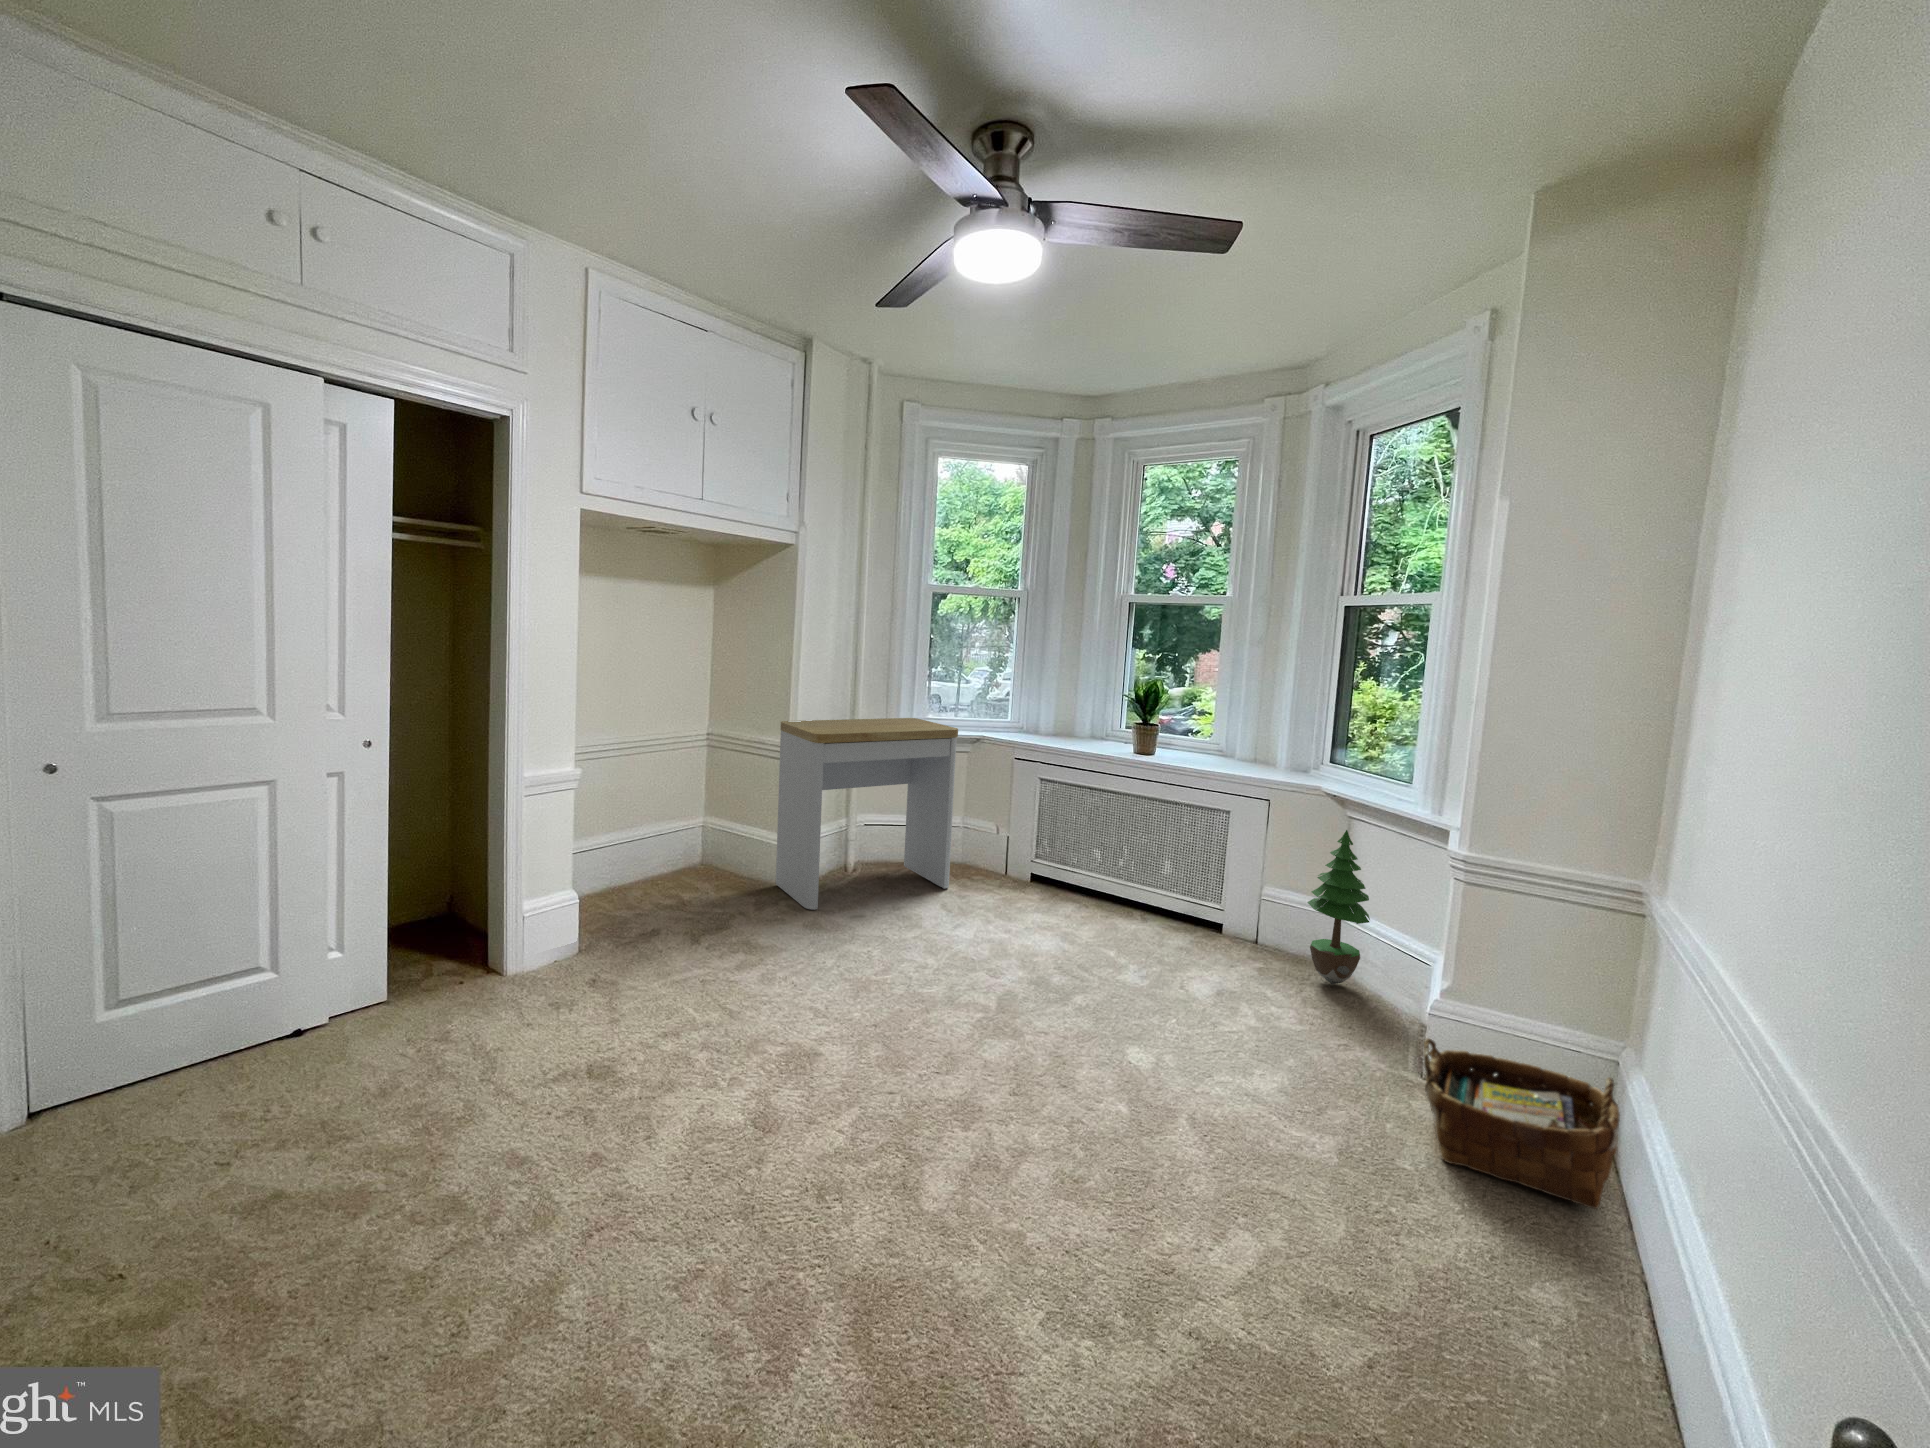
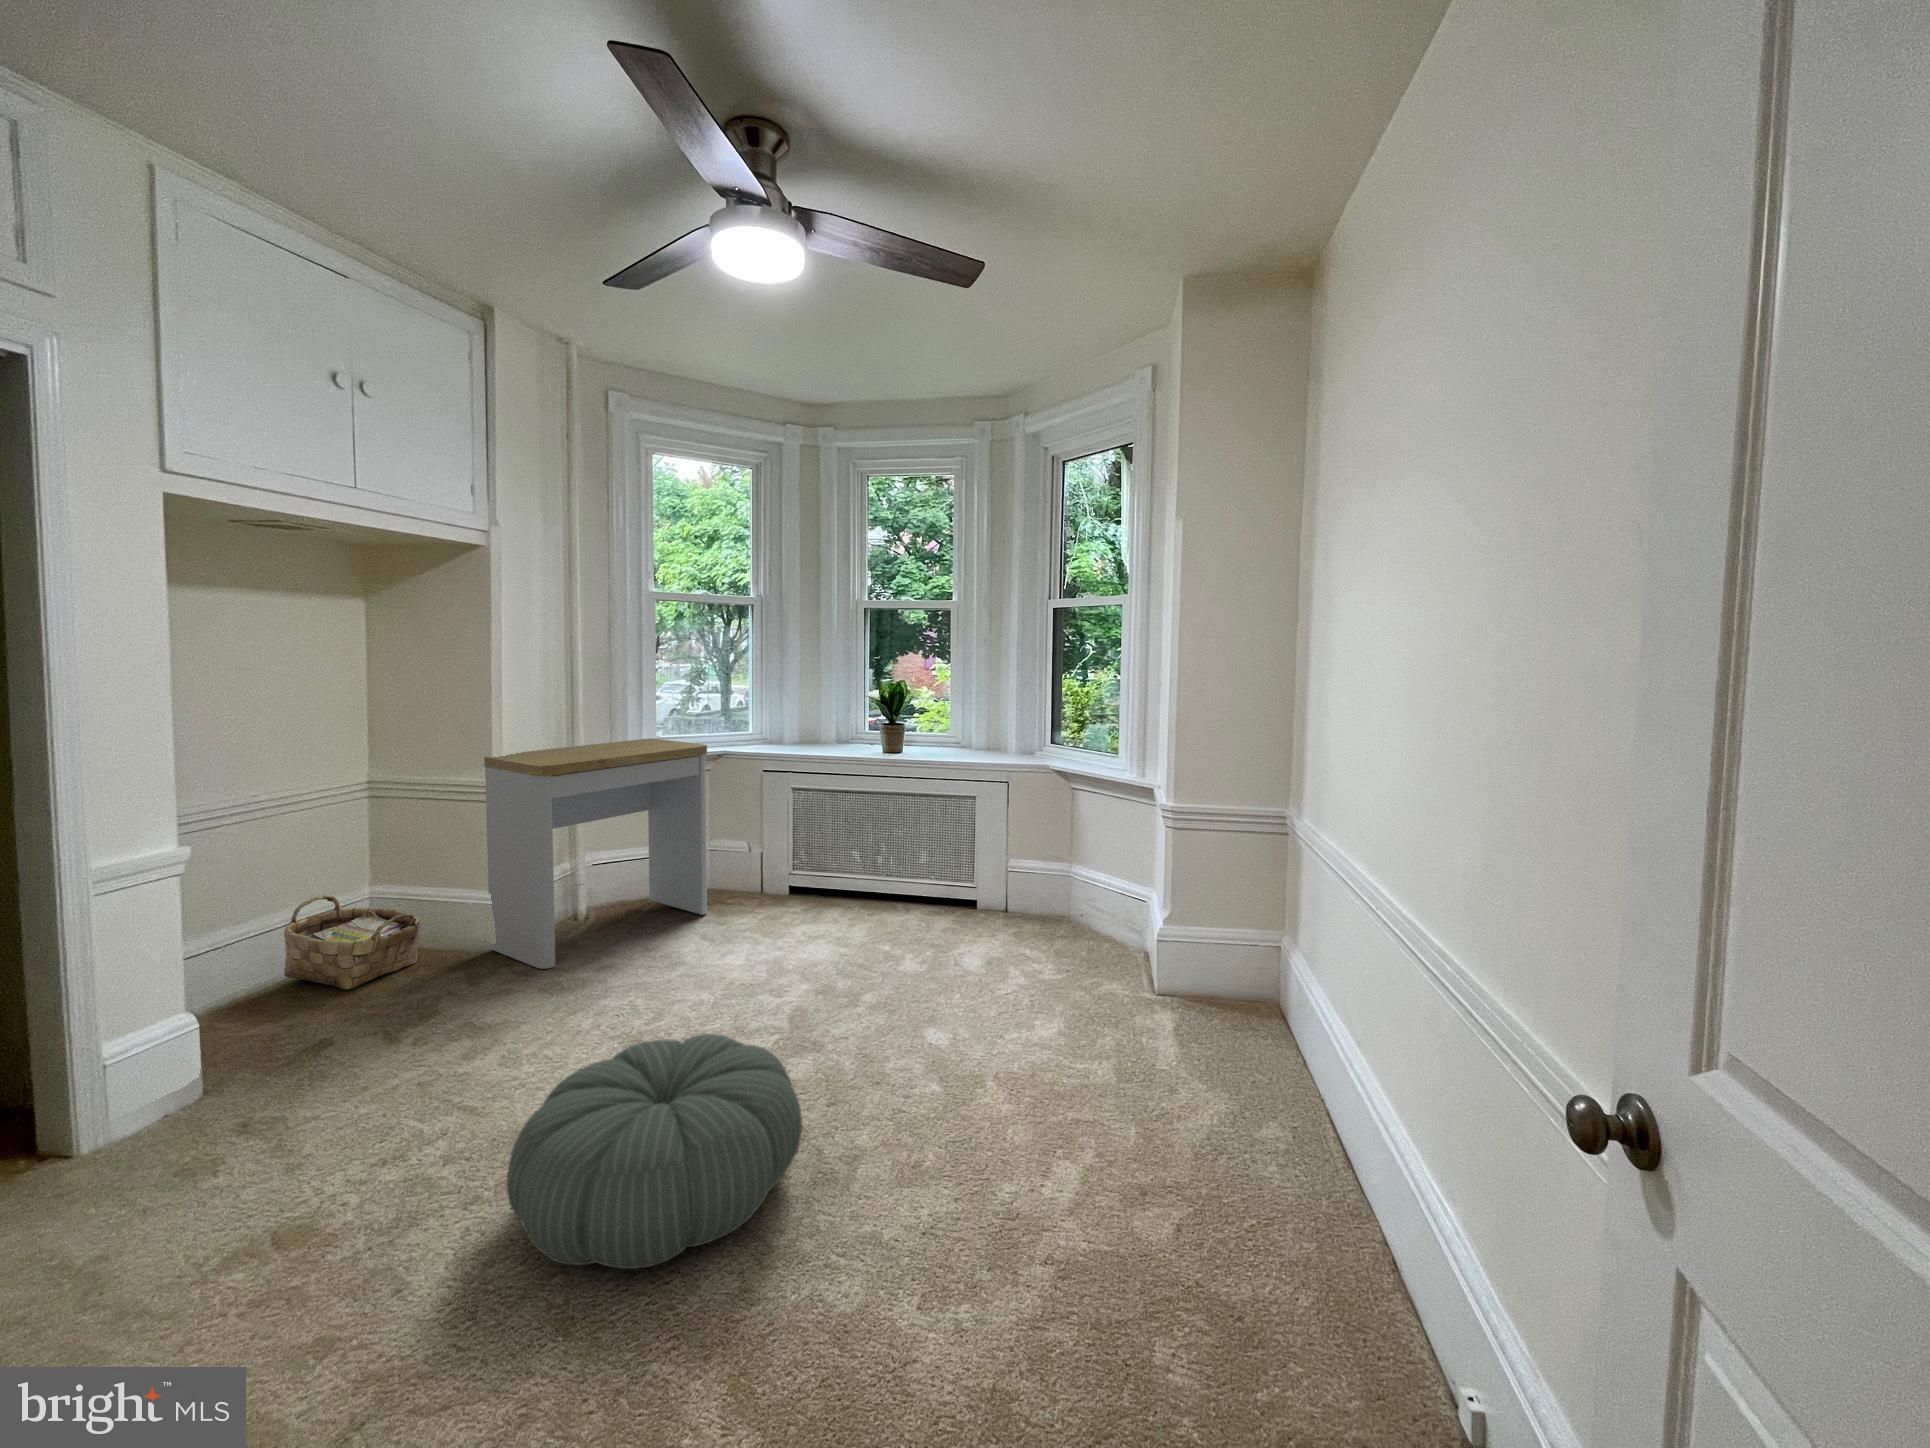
potted tree: present [1308,830,1370,984] -> none [1047,797,1095,928]
pouf: none [730,990,969,1186] -> present [507,1034,802,1269]
woven basket: present [1424,1038,1620,1209] -> present [284,895,421,990]

